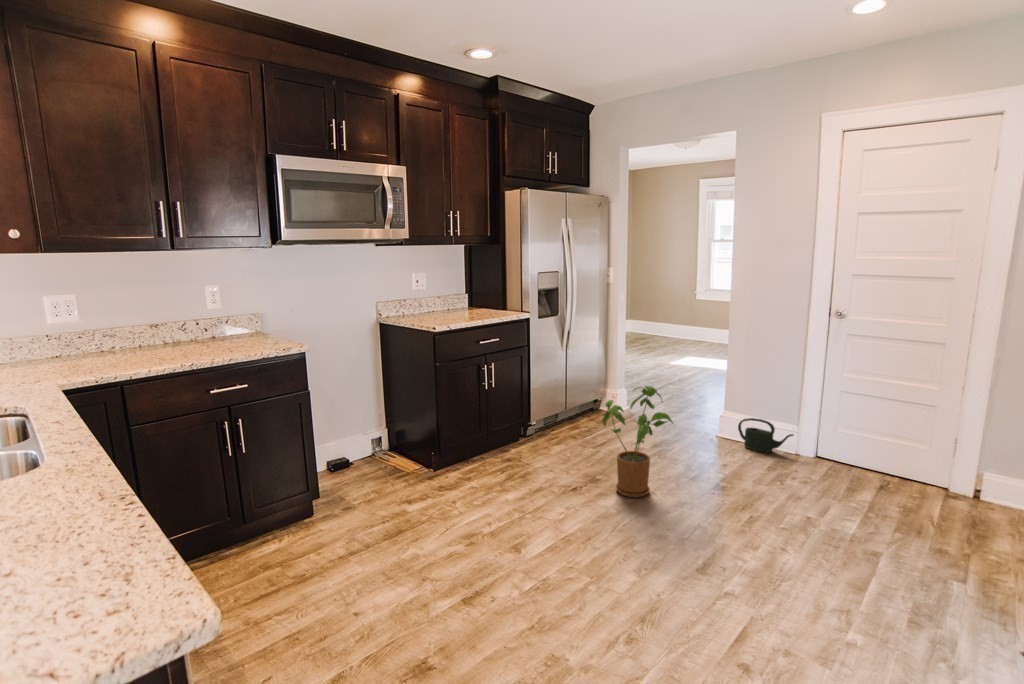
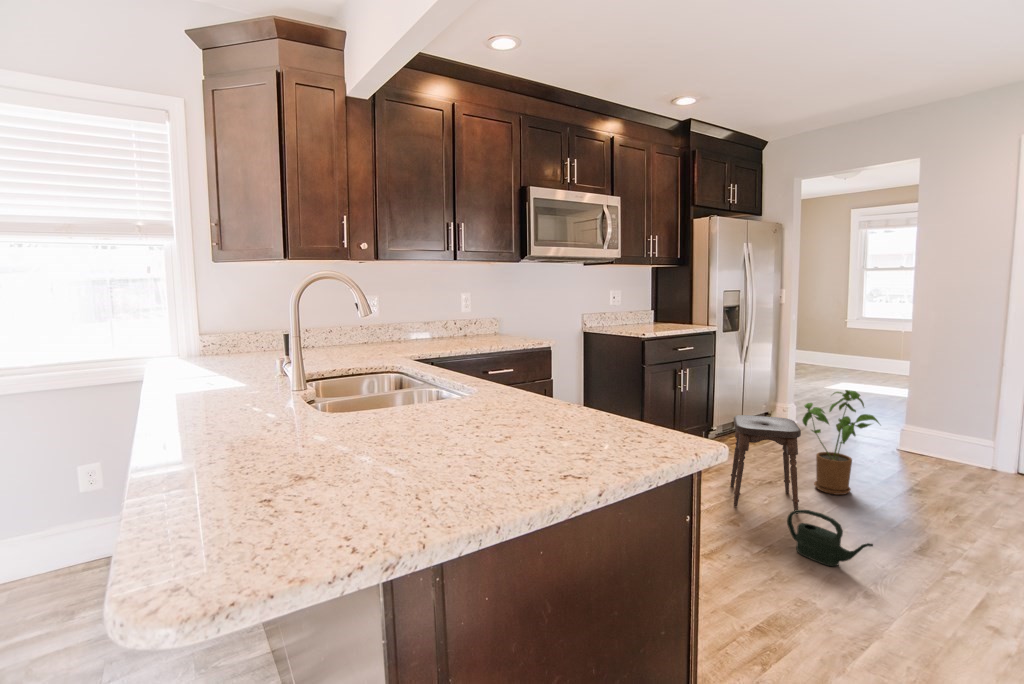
watering can: present [738,418,793,453] -> present [787,510,873,566]
stool: none [522,419,589,528] -> present [731,415,801,514]

